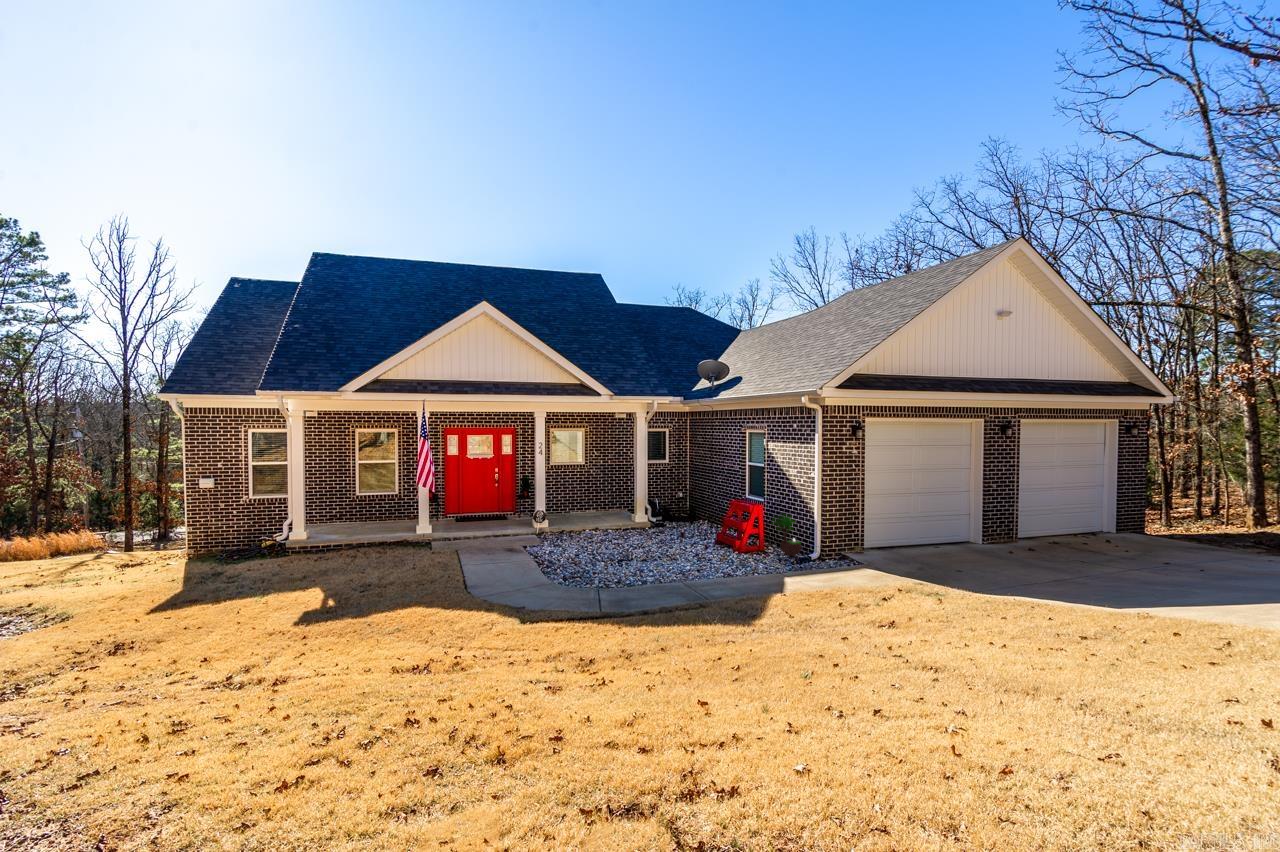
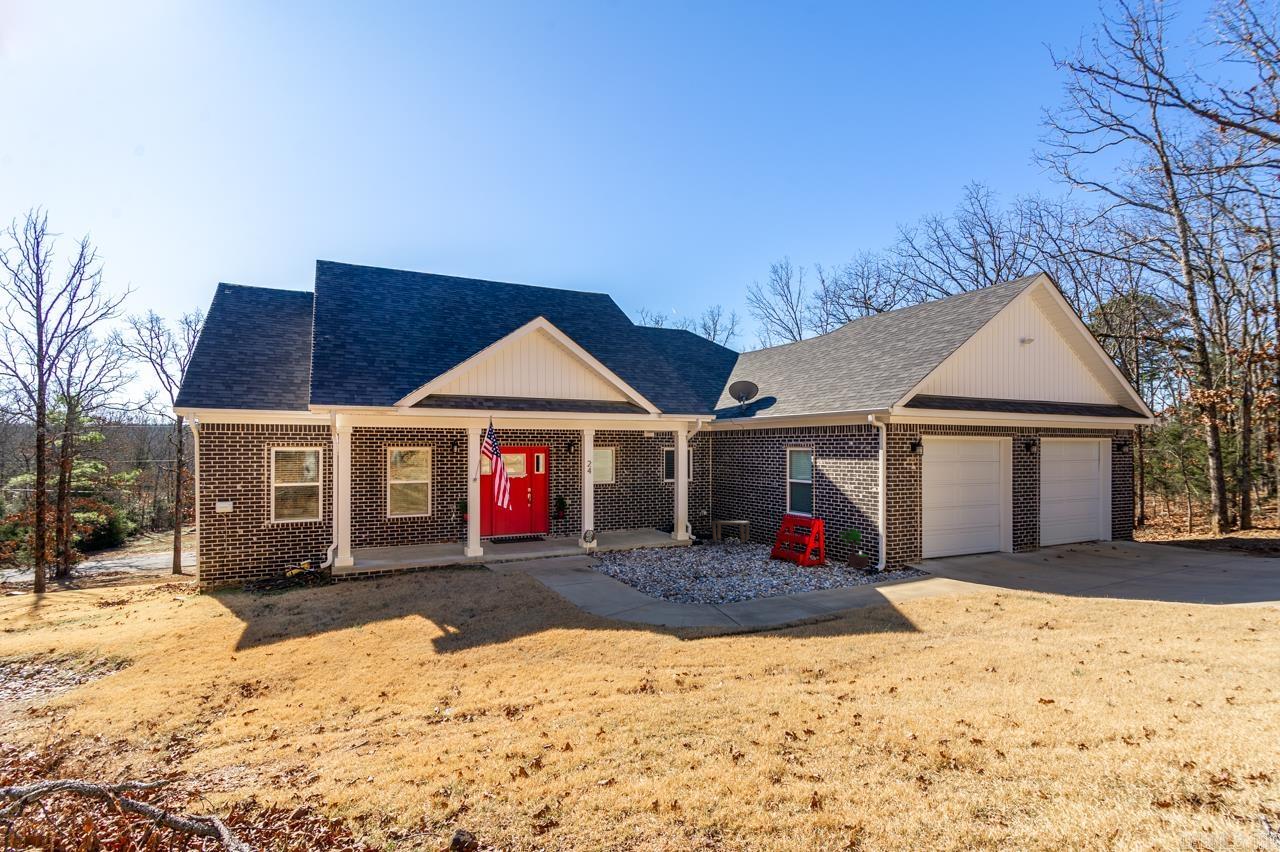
bench: none [679,503,716,525] -> present [712,521,749,542]

